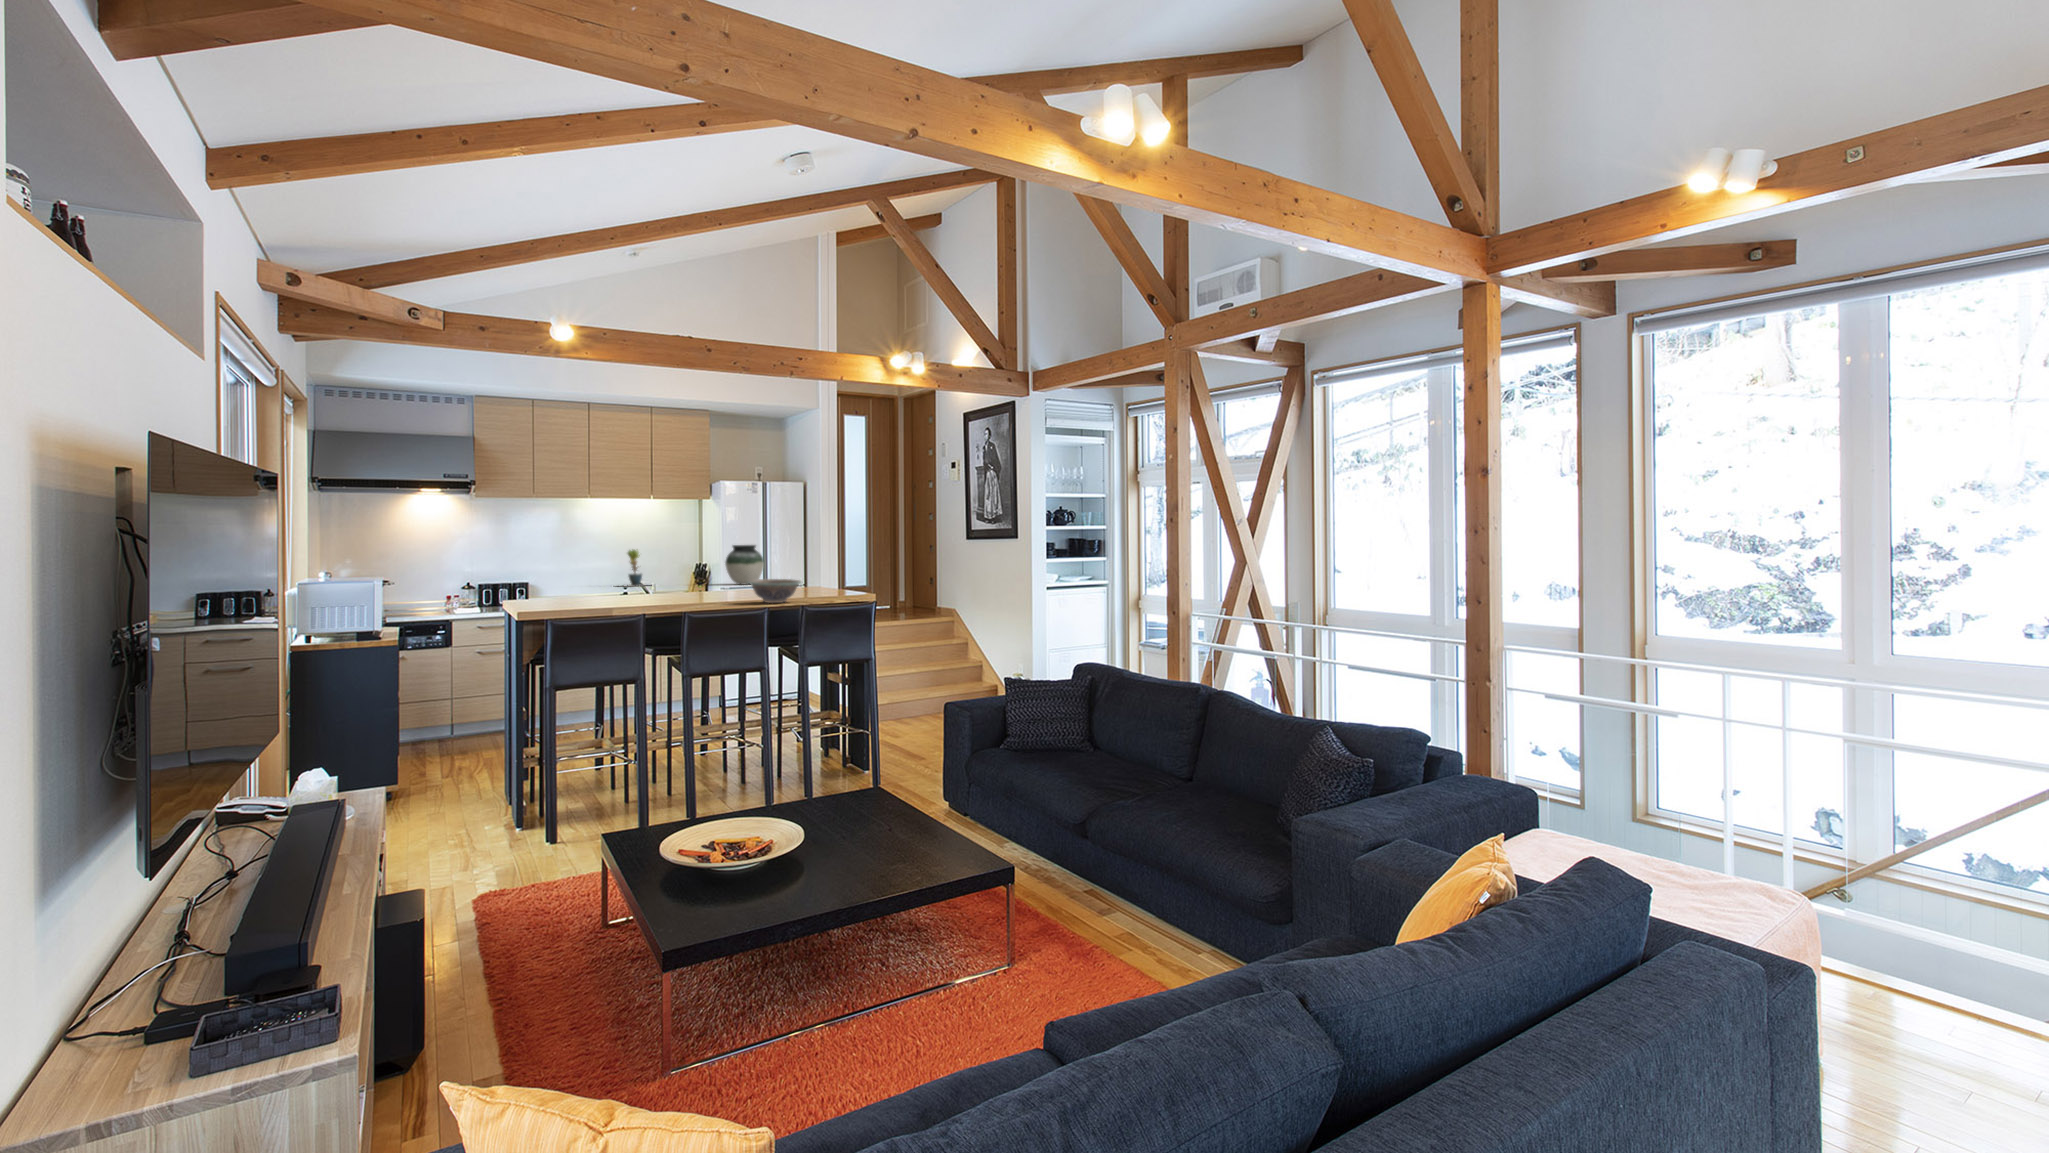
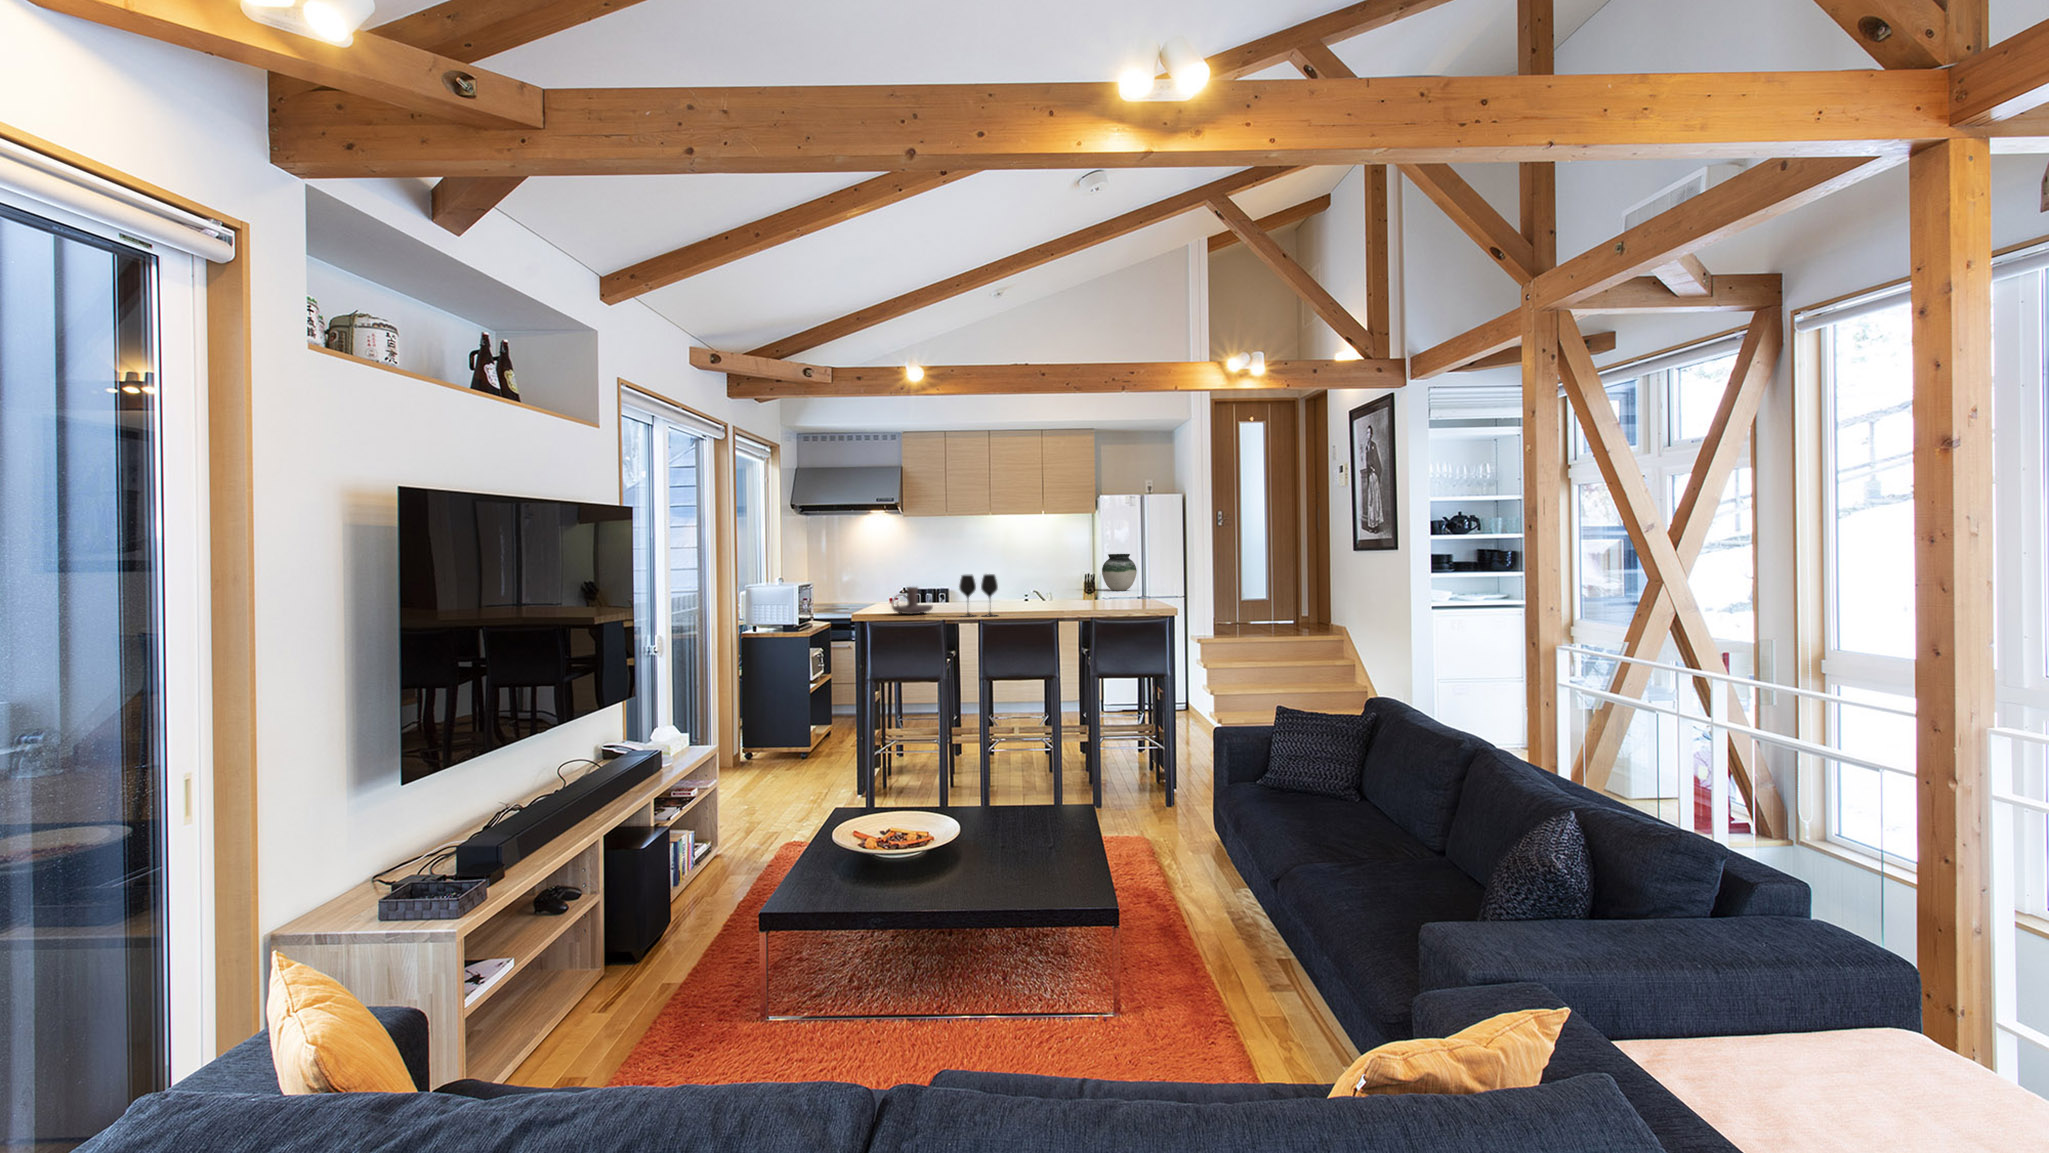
potted plant: present [628,549,643,587] -> none [1018,556,1056,590]
wine glass: none [676,561,722,607] -> present [959,574,998,617]
candle holder: none [582,577,632,608] -> present [892,587,933,614]
decorative bowl: present [747,579,801,603] -> none [1024,591,1077,616]

